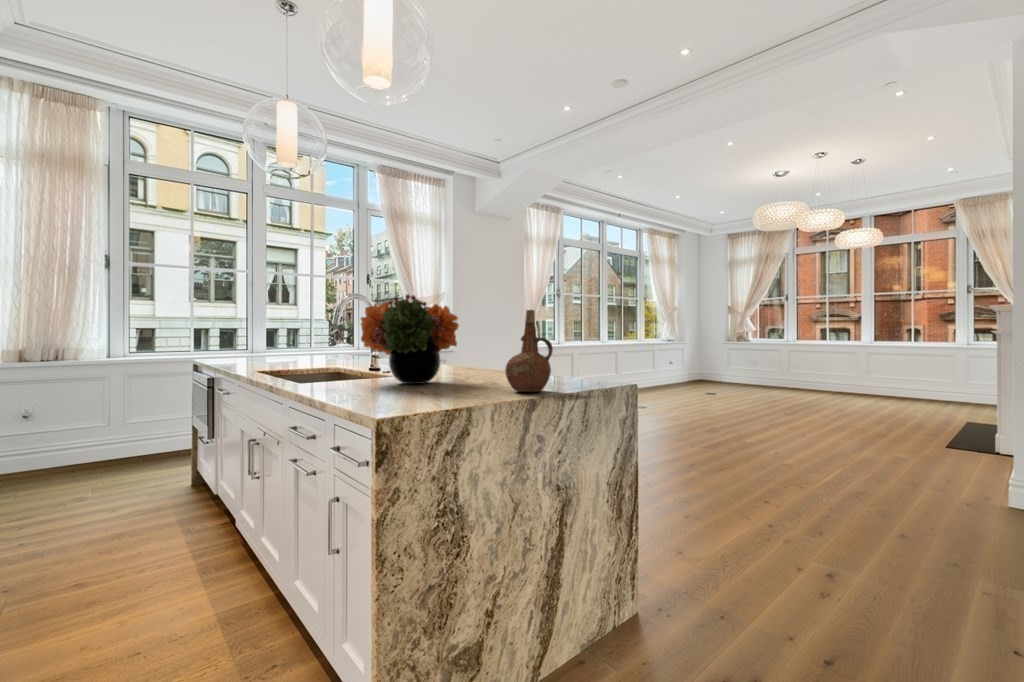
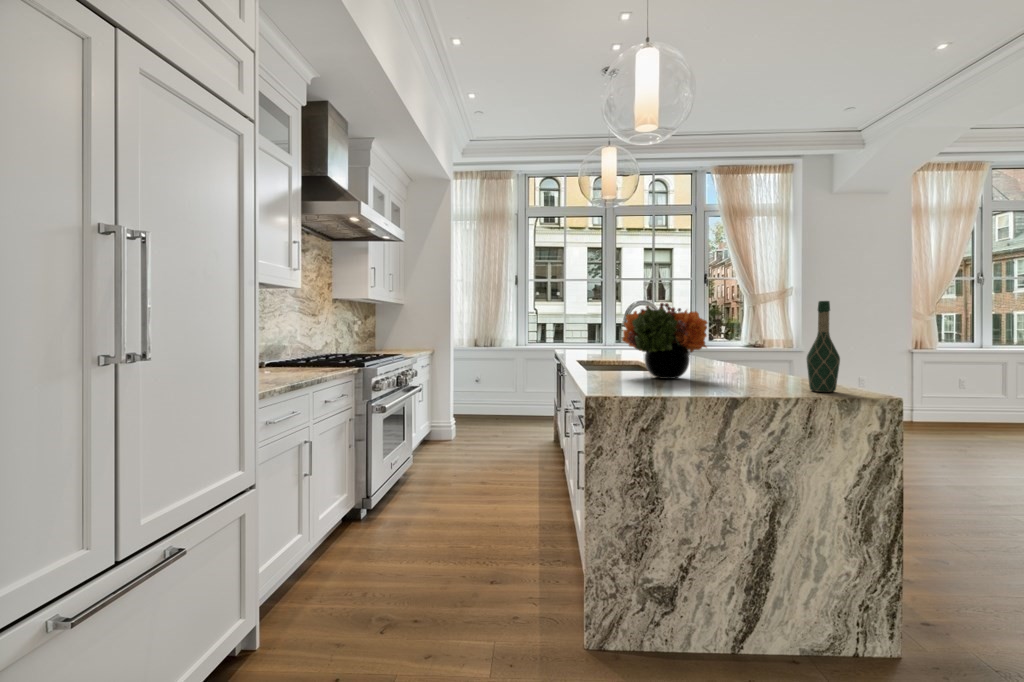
wine bottle: none [565,298,593,385] -> present [807,301,840,392]
ceramic pitcher: present [505,310,553,392] -> none [723,316,772,393]

